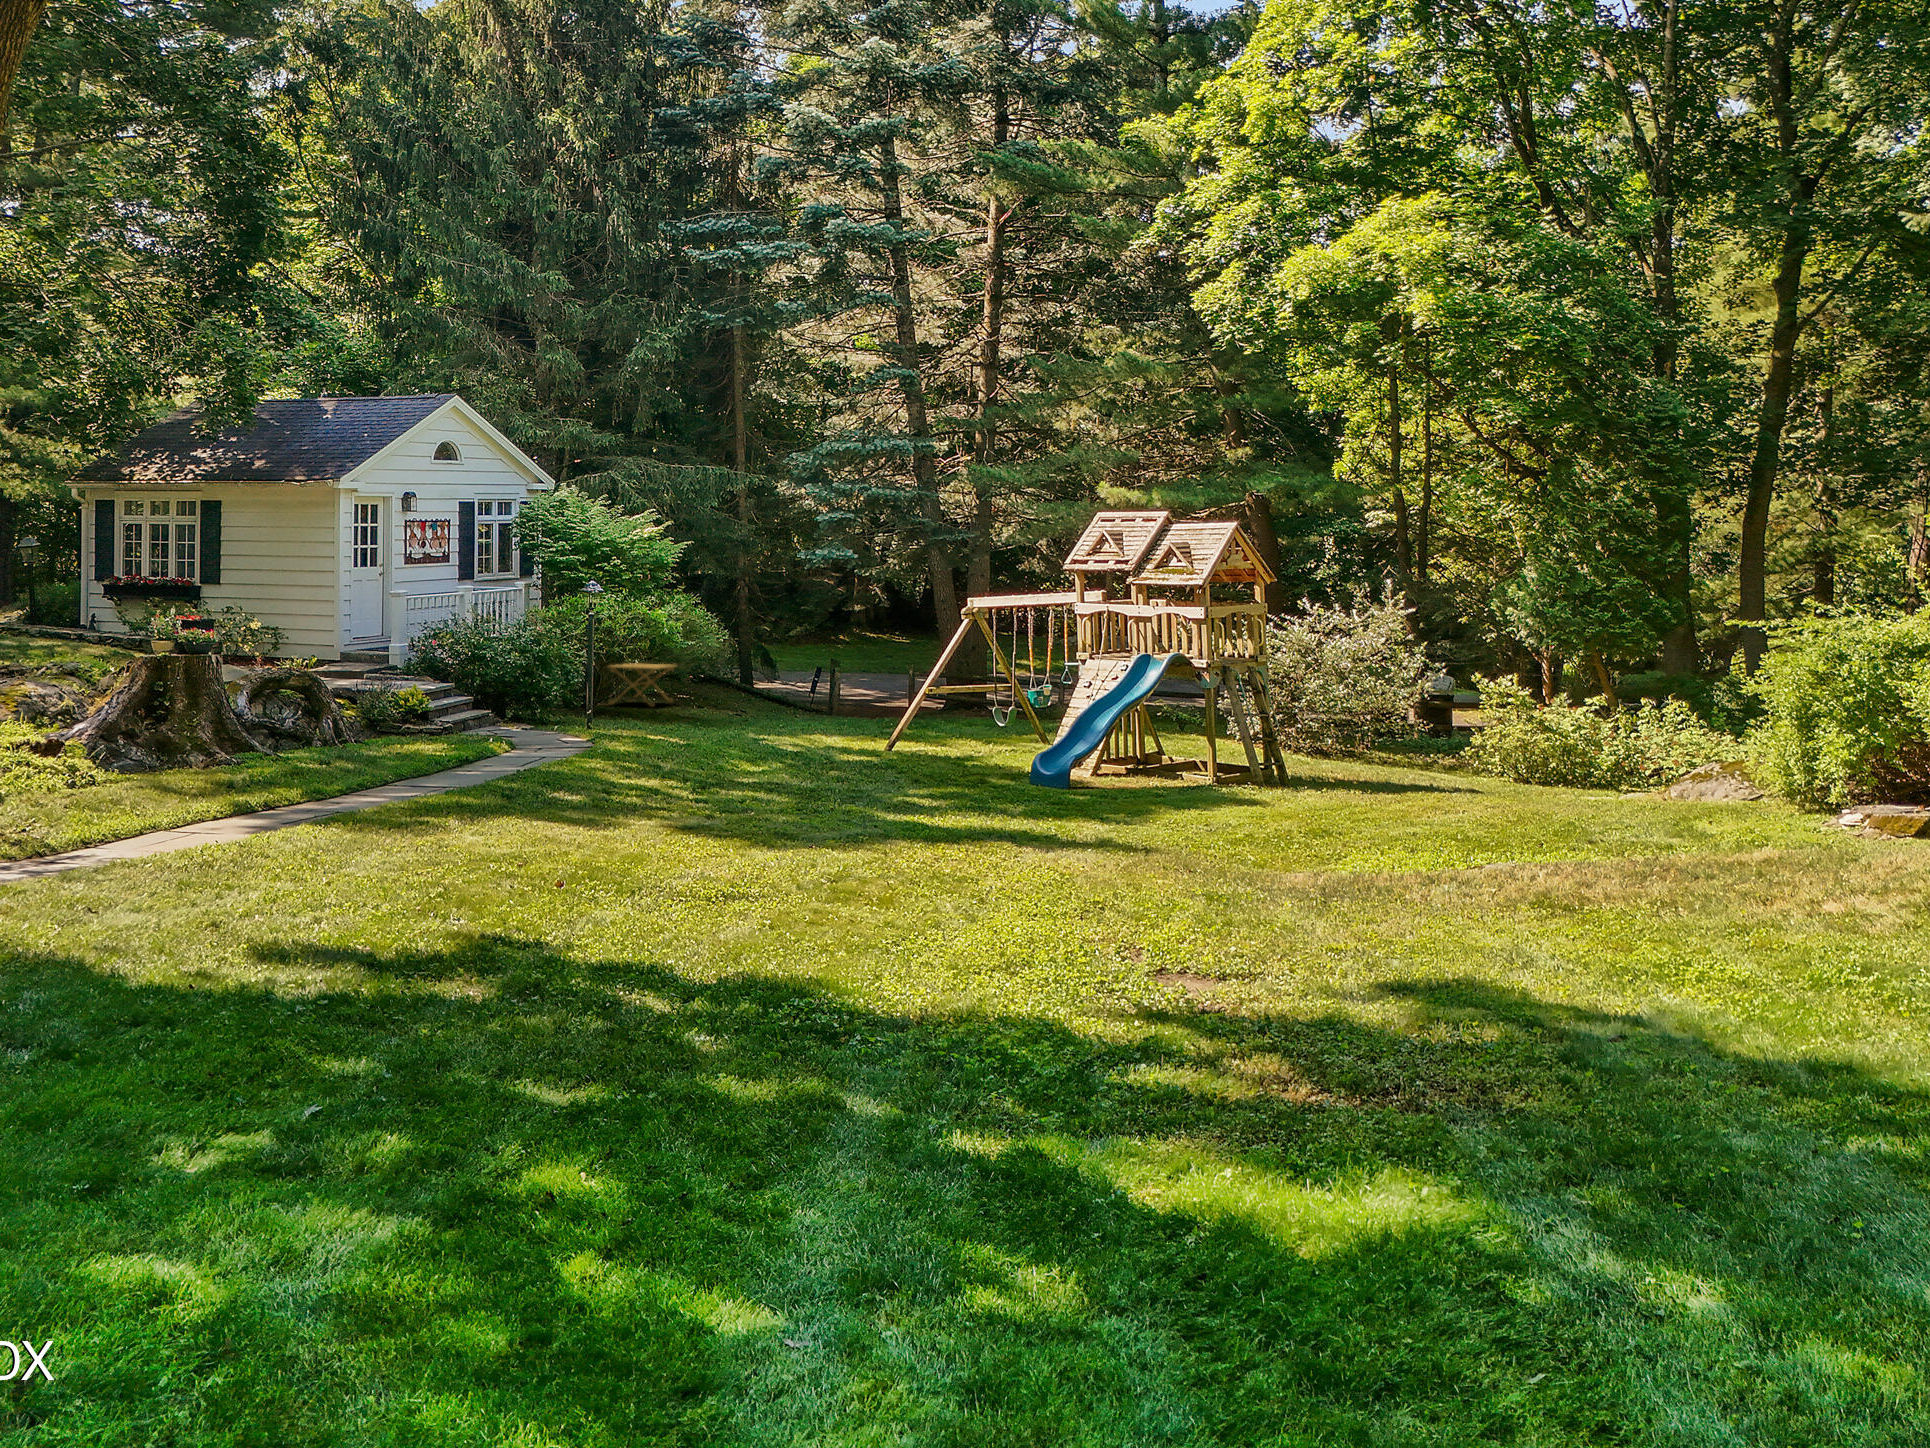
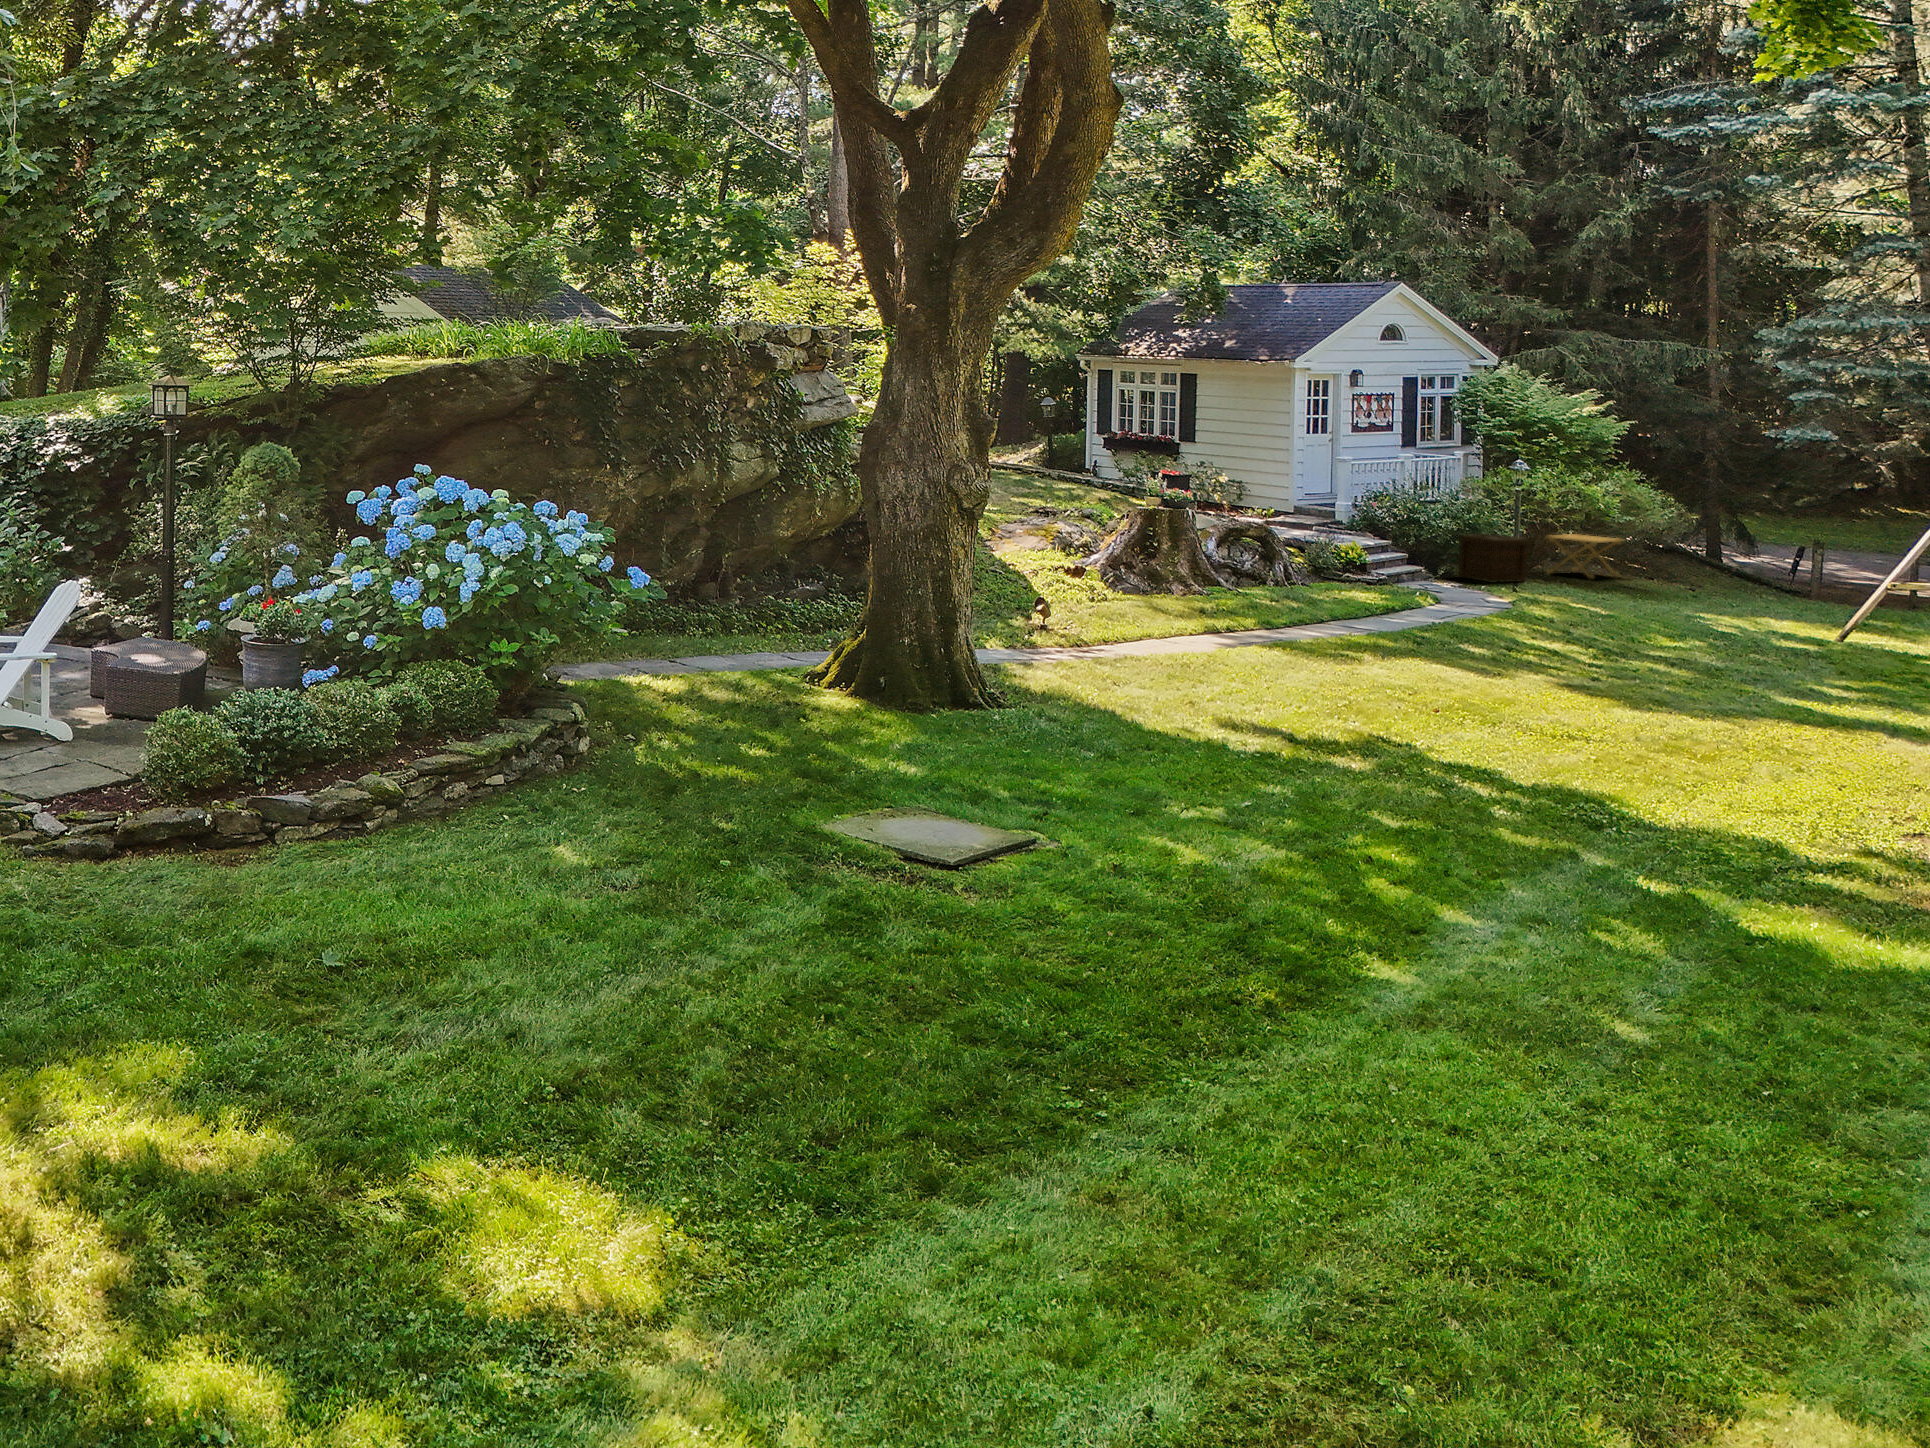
wooden crate: none [530,665,600,718] -> present [1458,534,1528,583]

